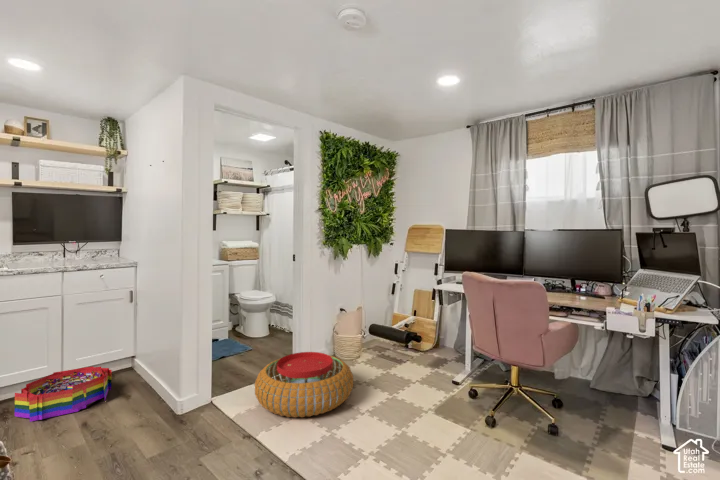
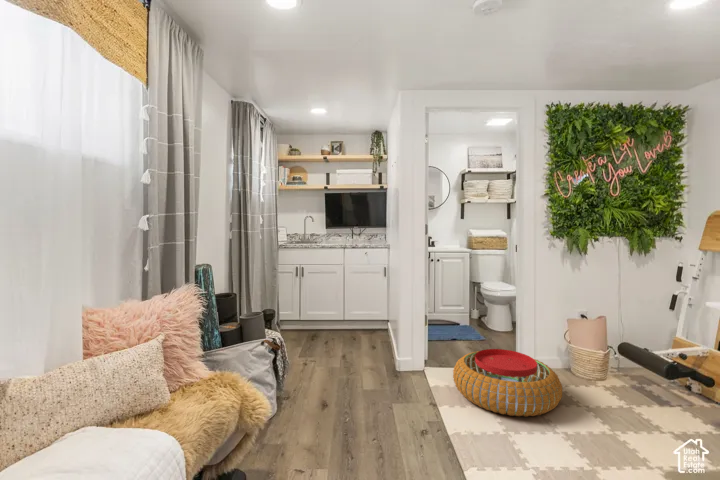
storage bin: present [15,366,112,422] -> none [323,318,371,347]

